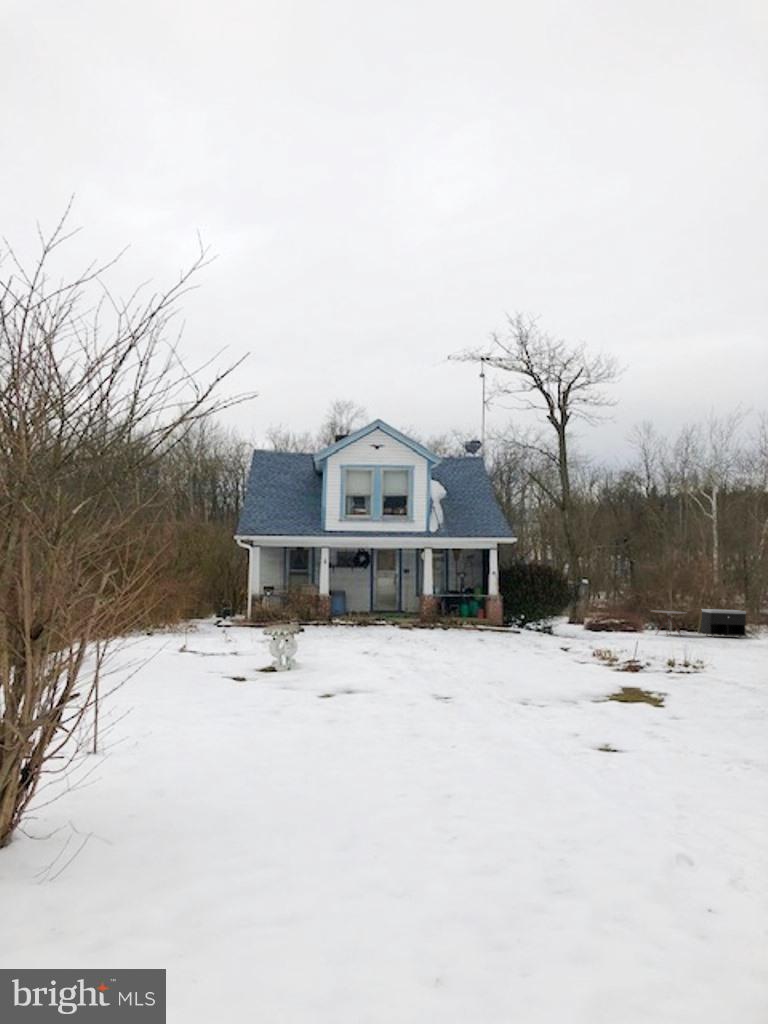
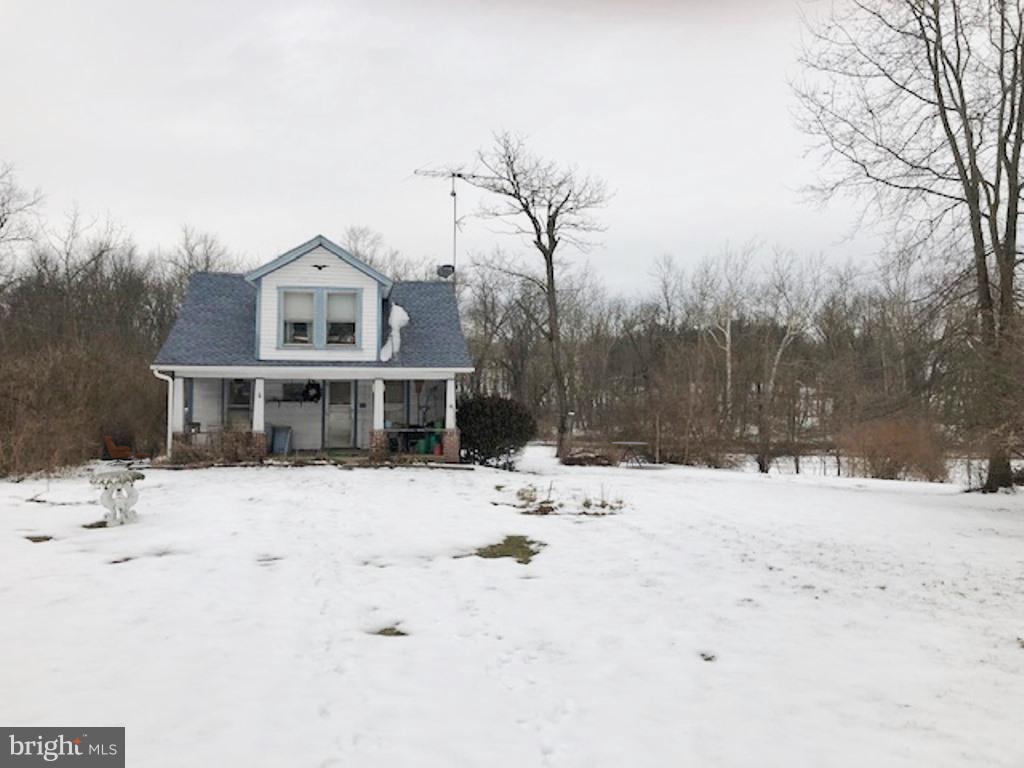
lounge chair: none [197,594,232,620] -> present [105,436,148,464]
storage bench: present [701,609,746,638] -> none [664,439,707,468]

